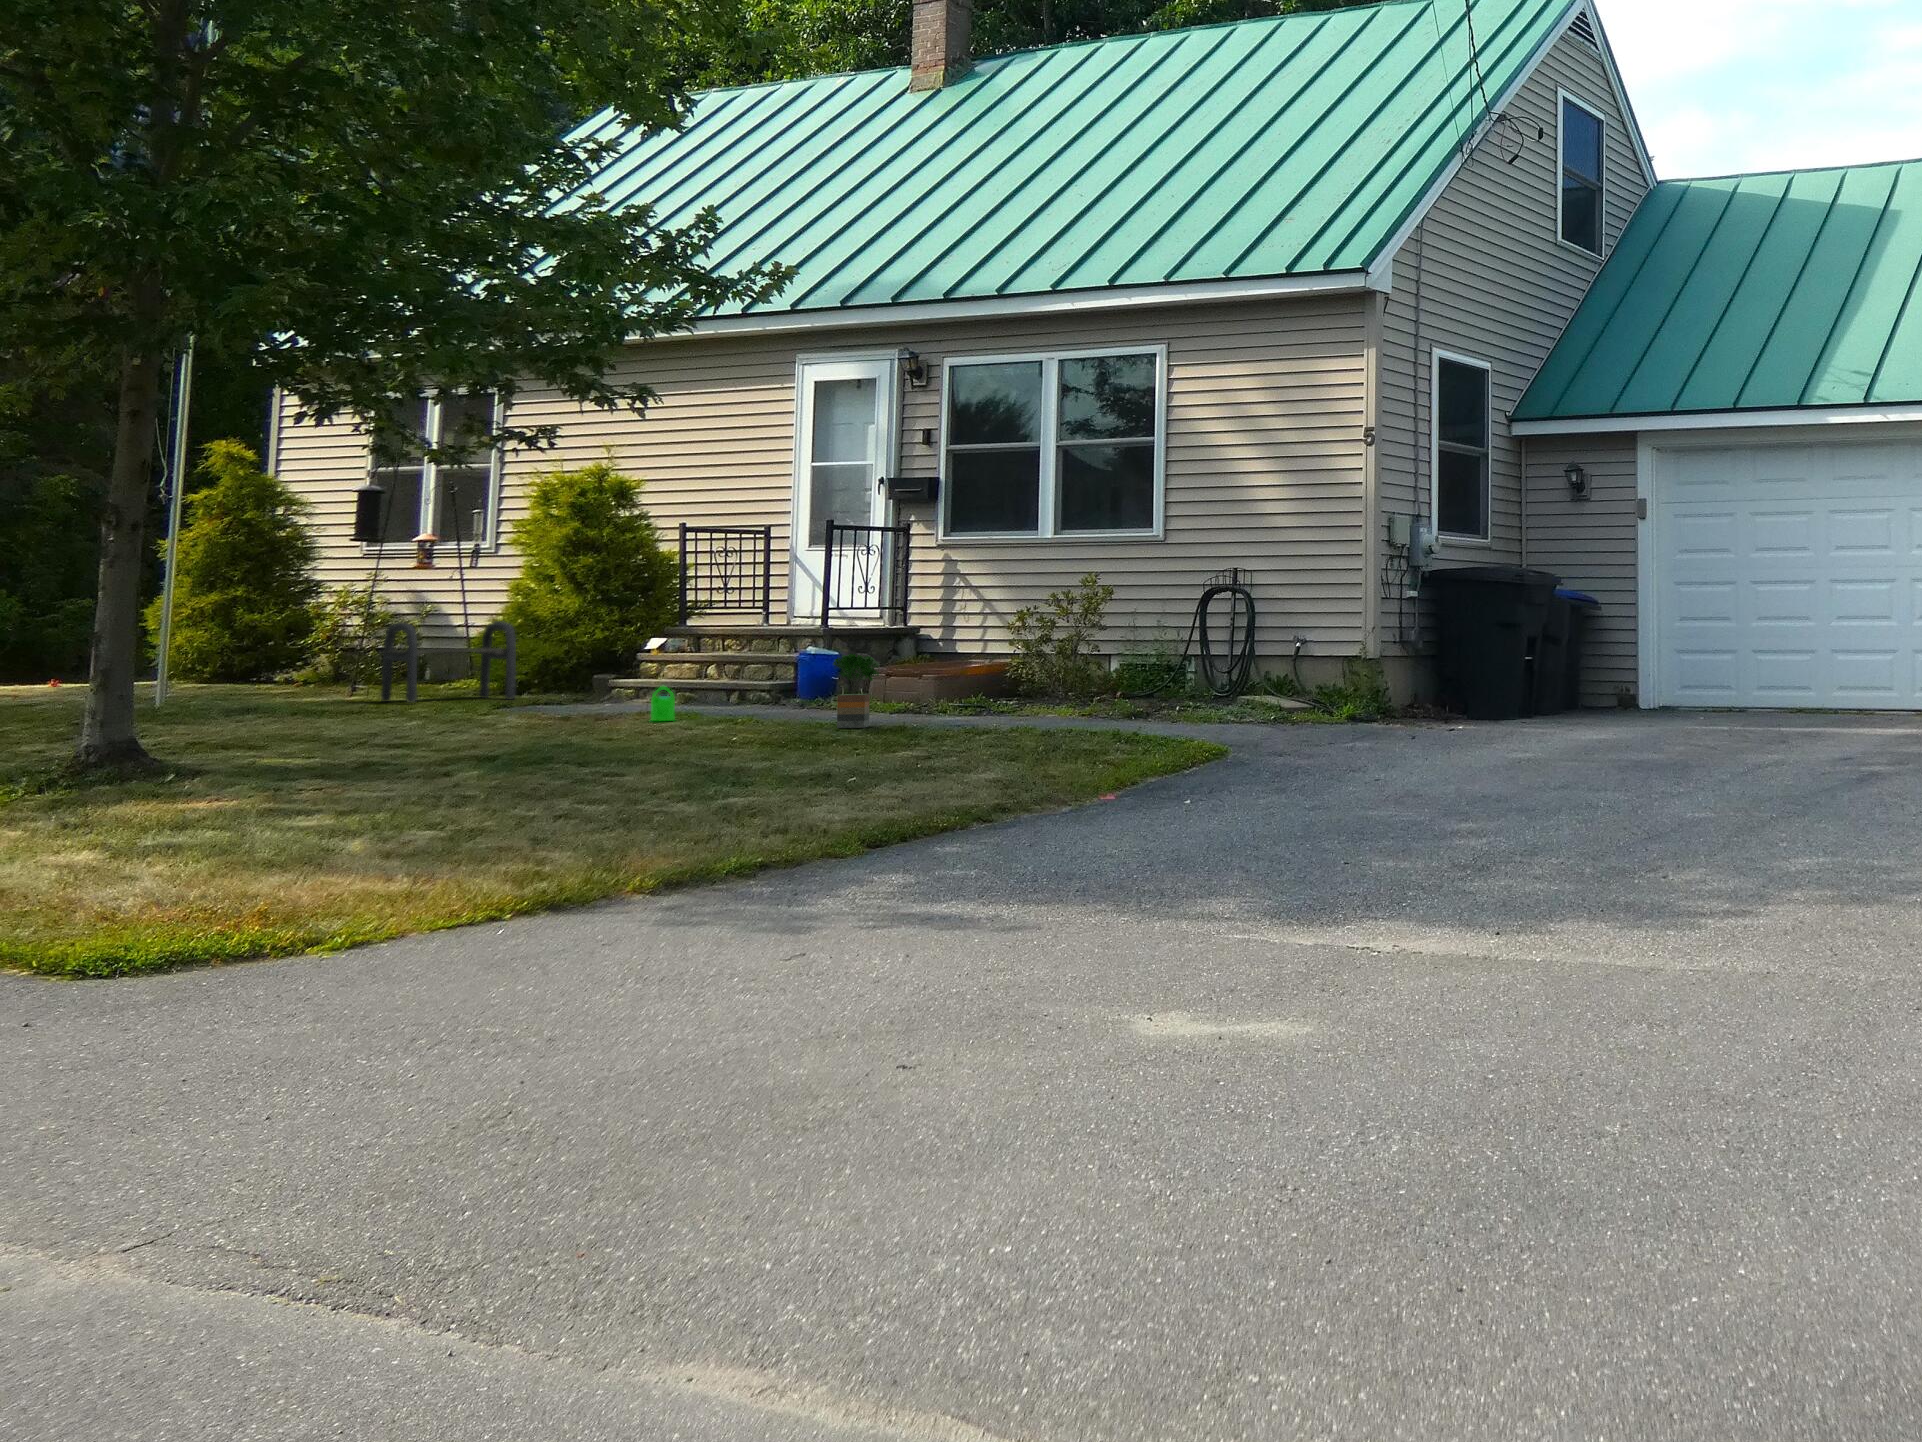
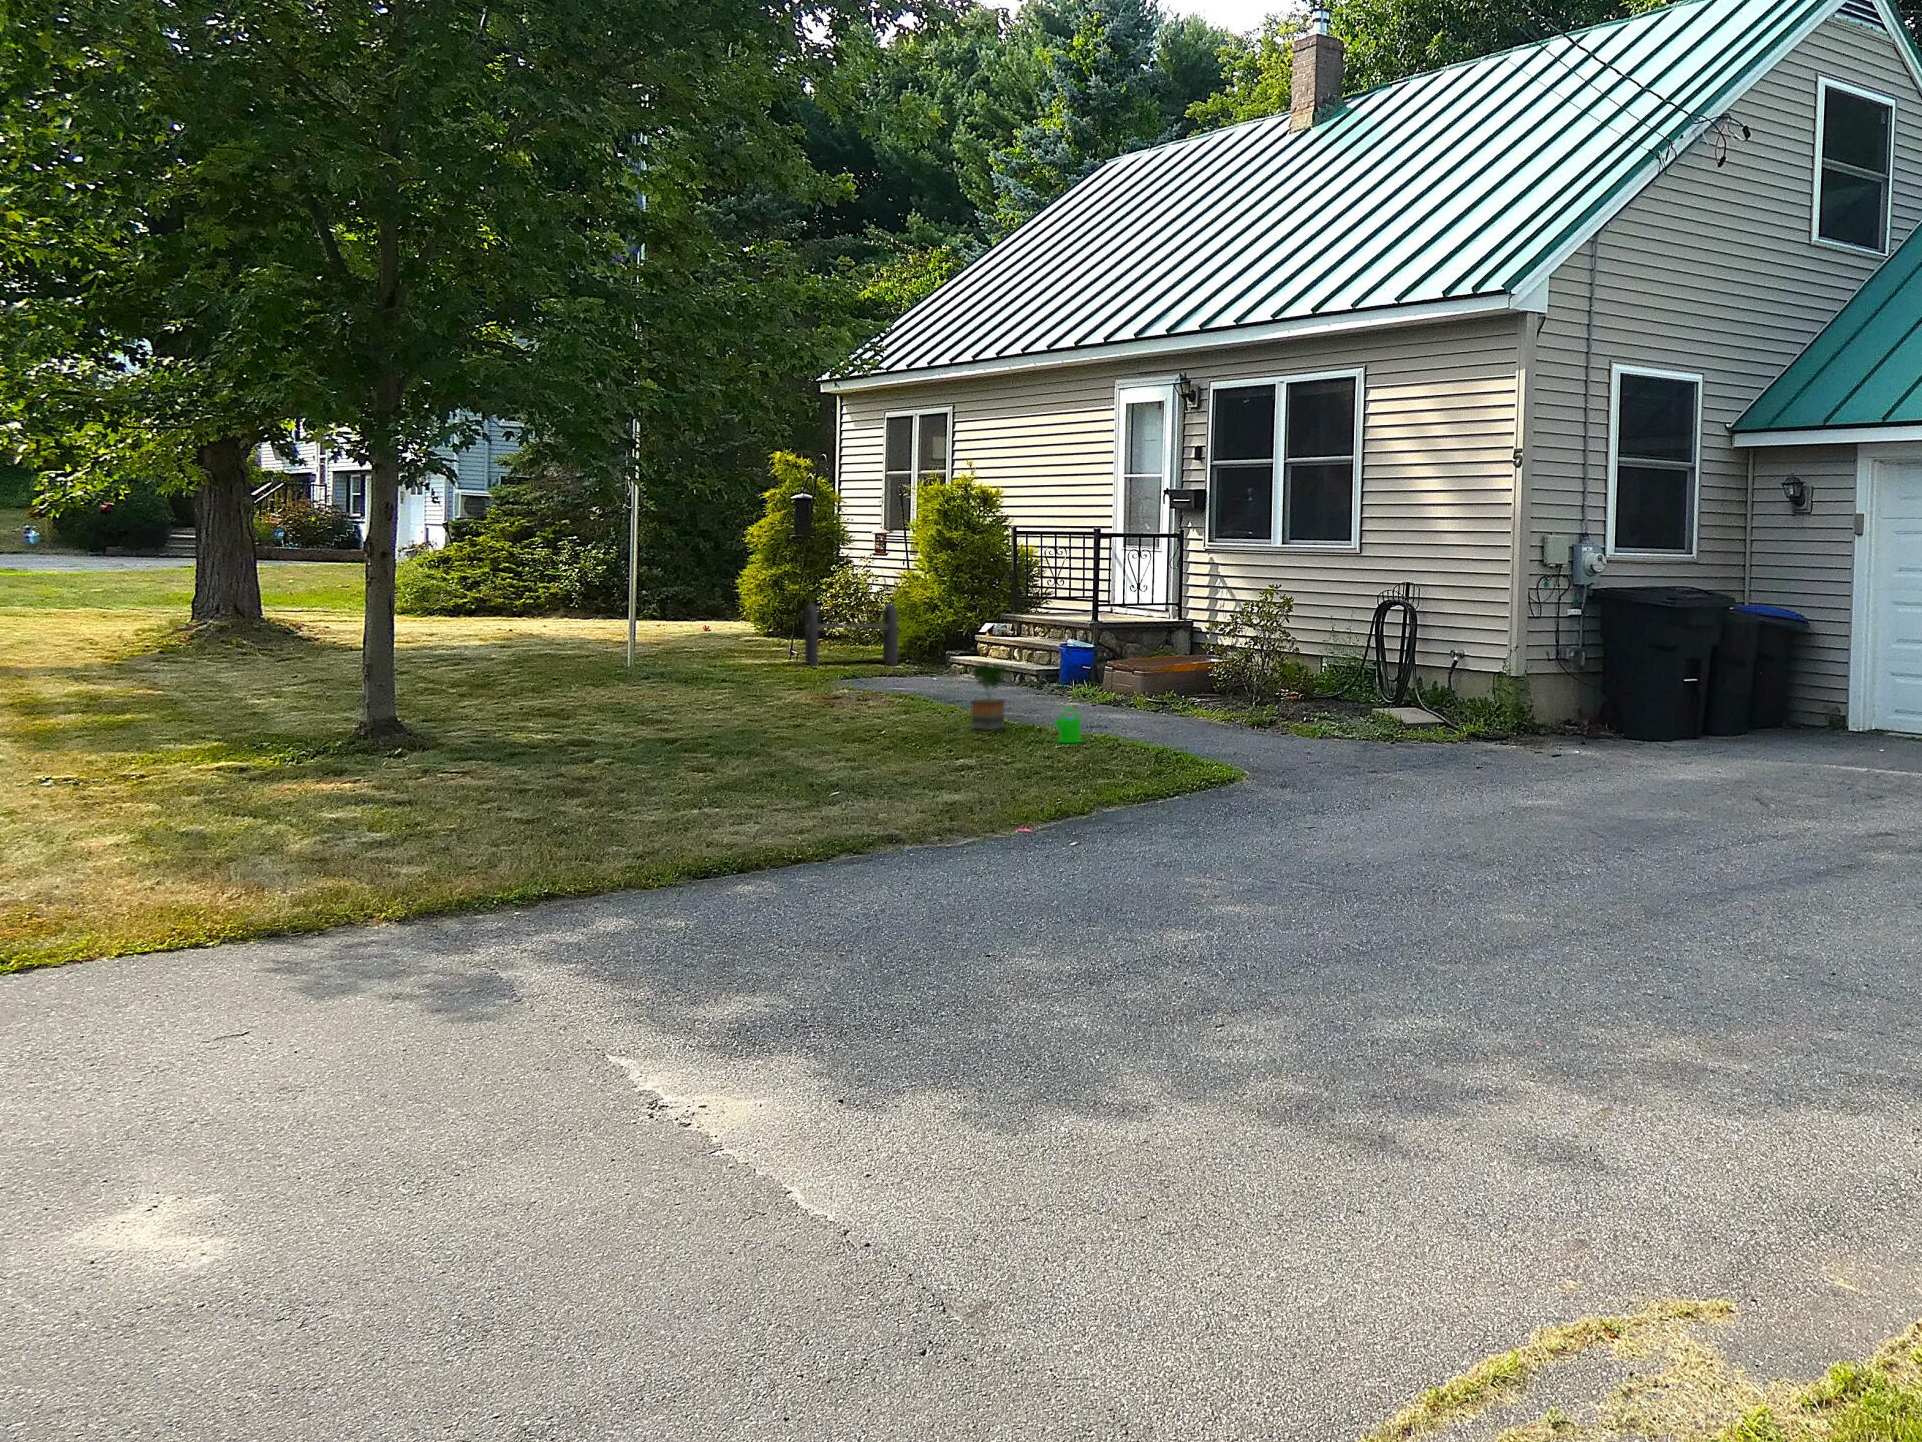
watering can: present [650,686,675,721] -> present [1054,707,1081,743]

